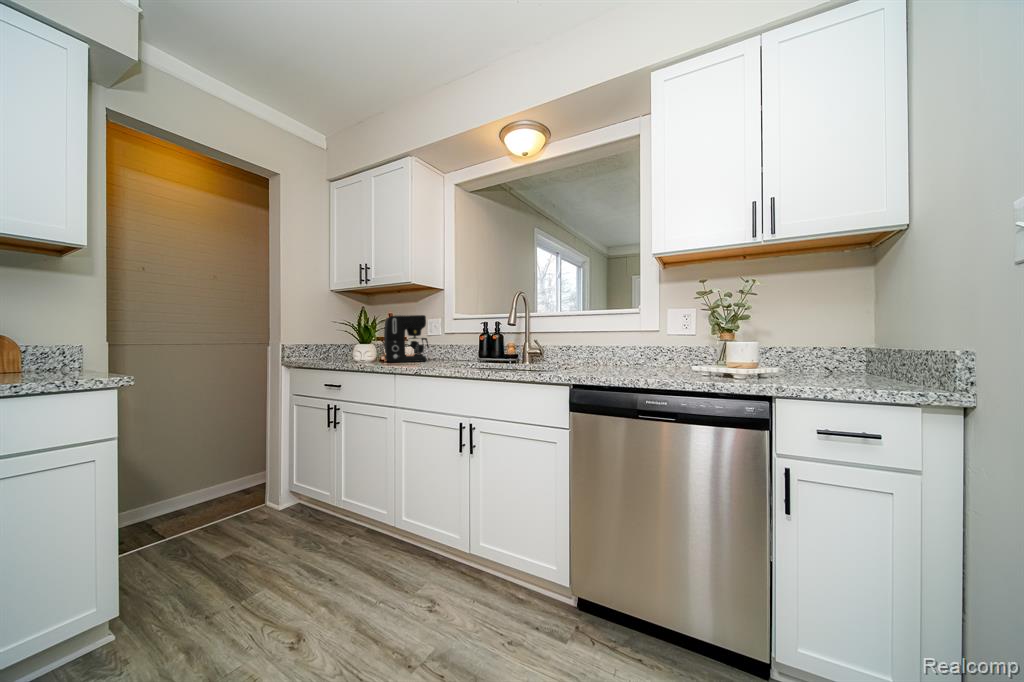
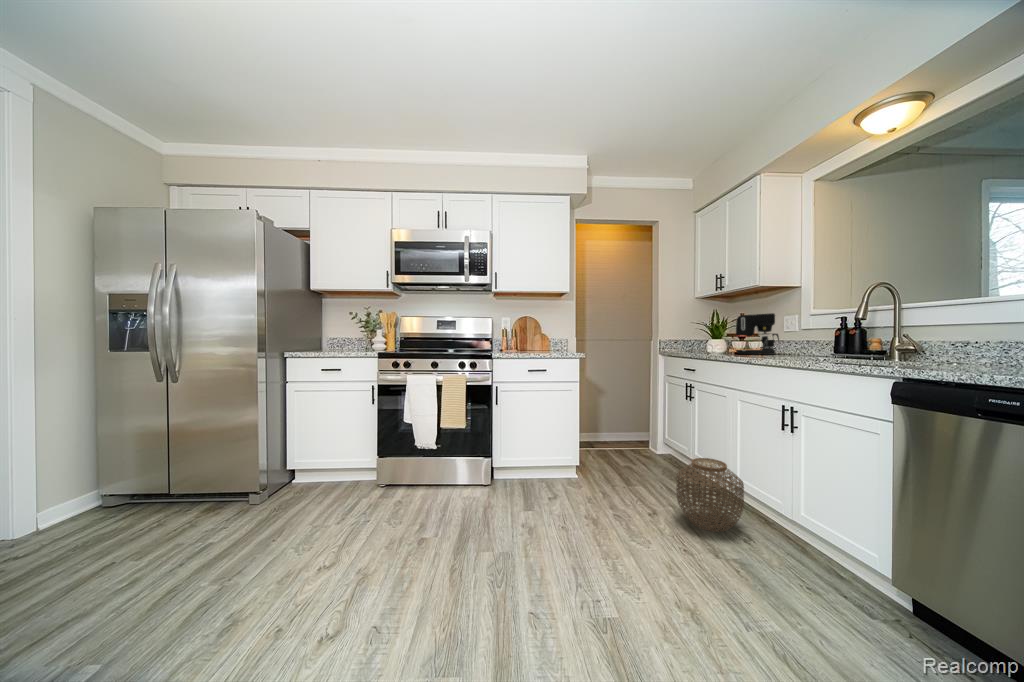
woven basket: none [335,513,426,628] -> present [676,458,744,532]

